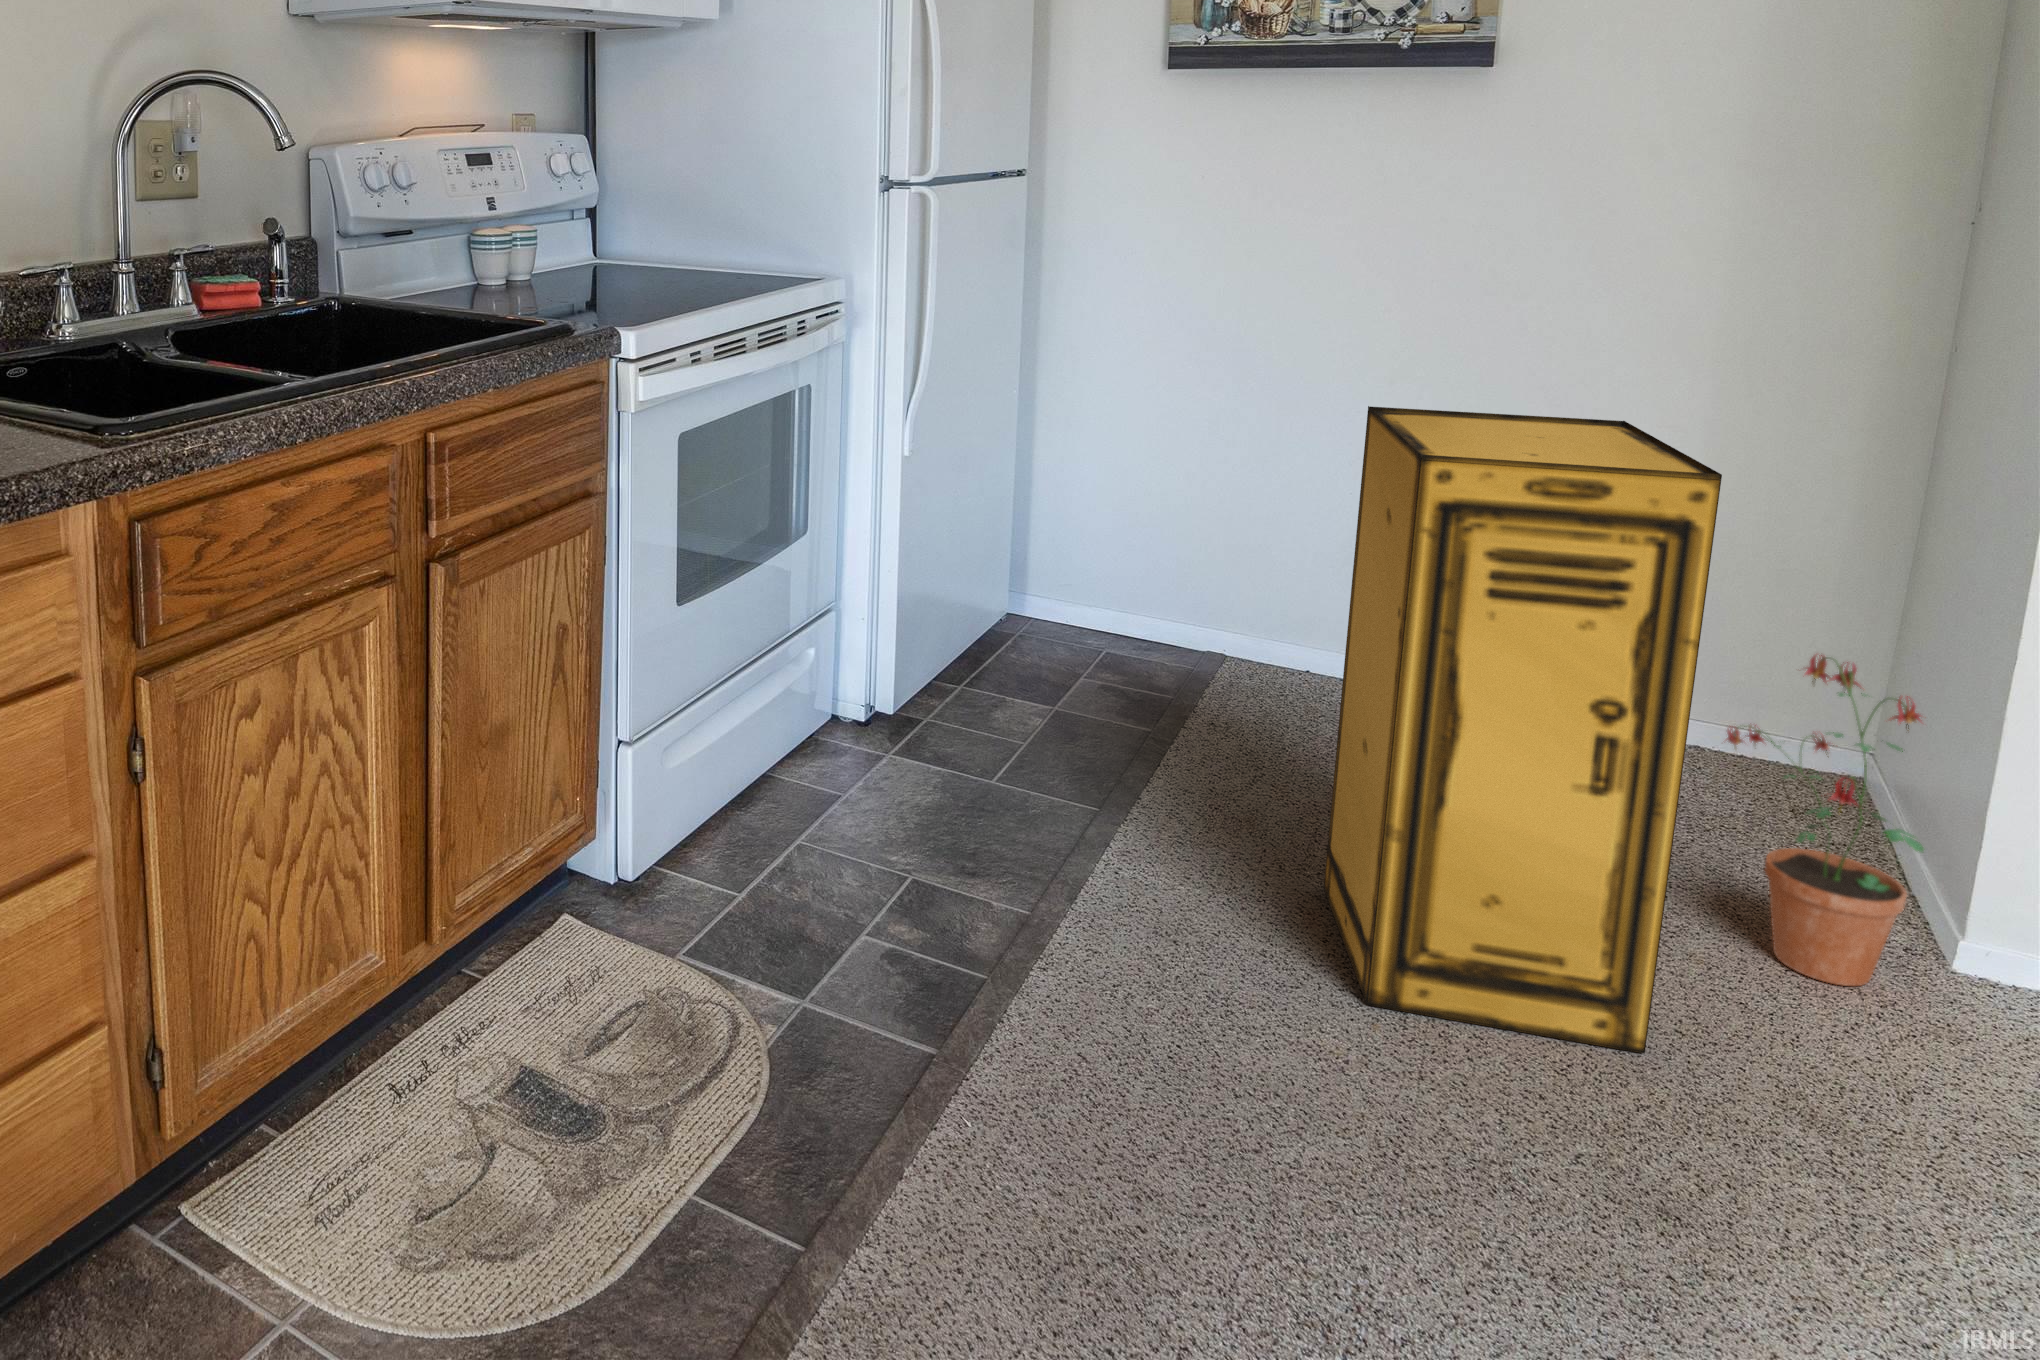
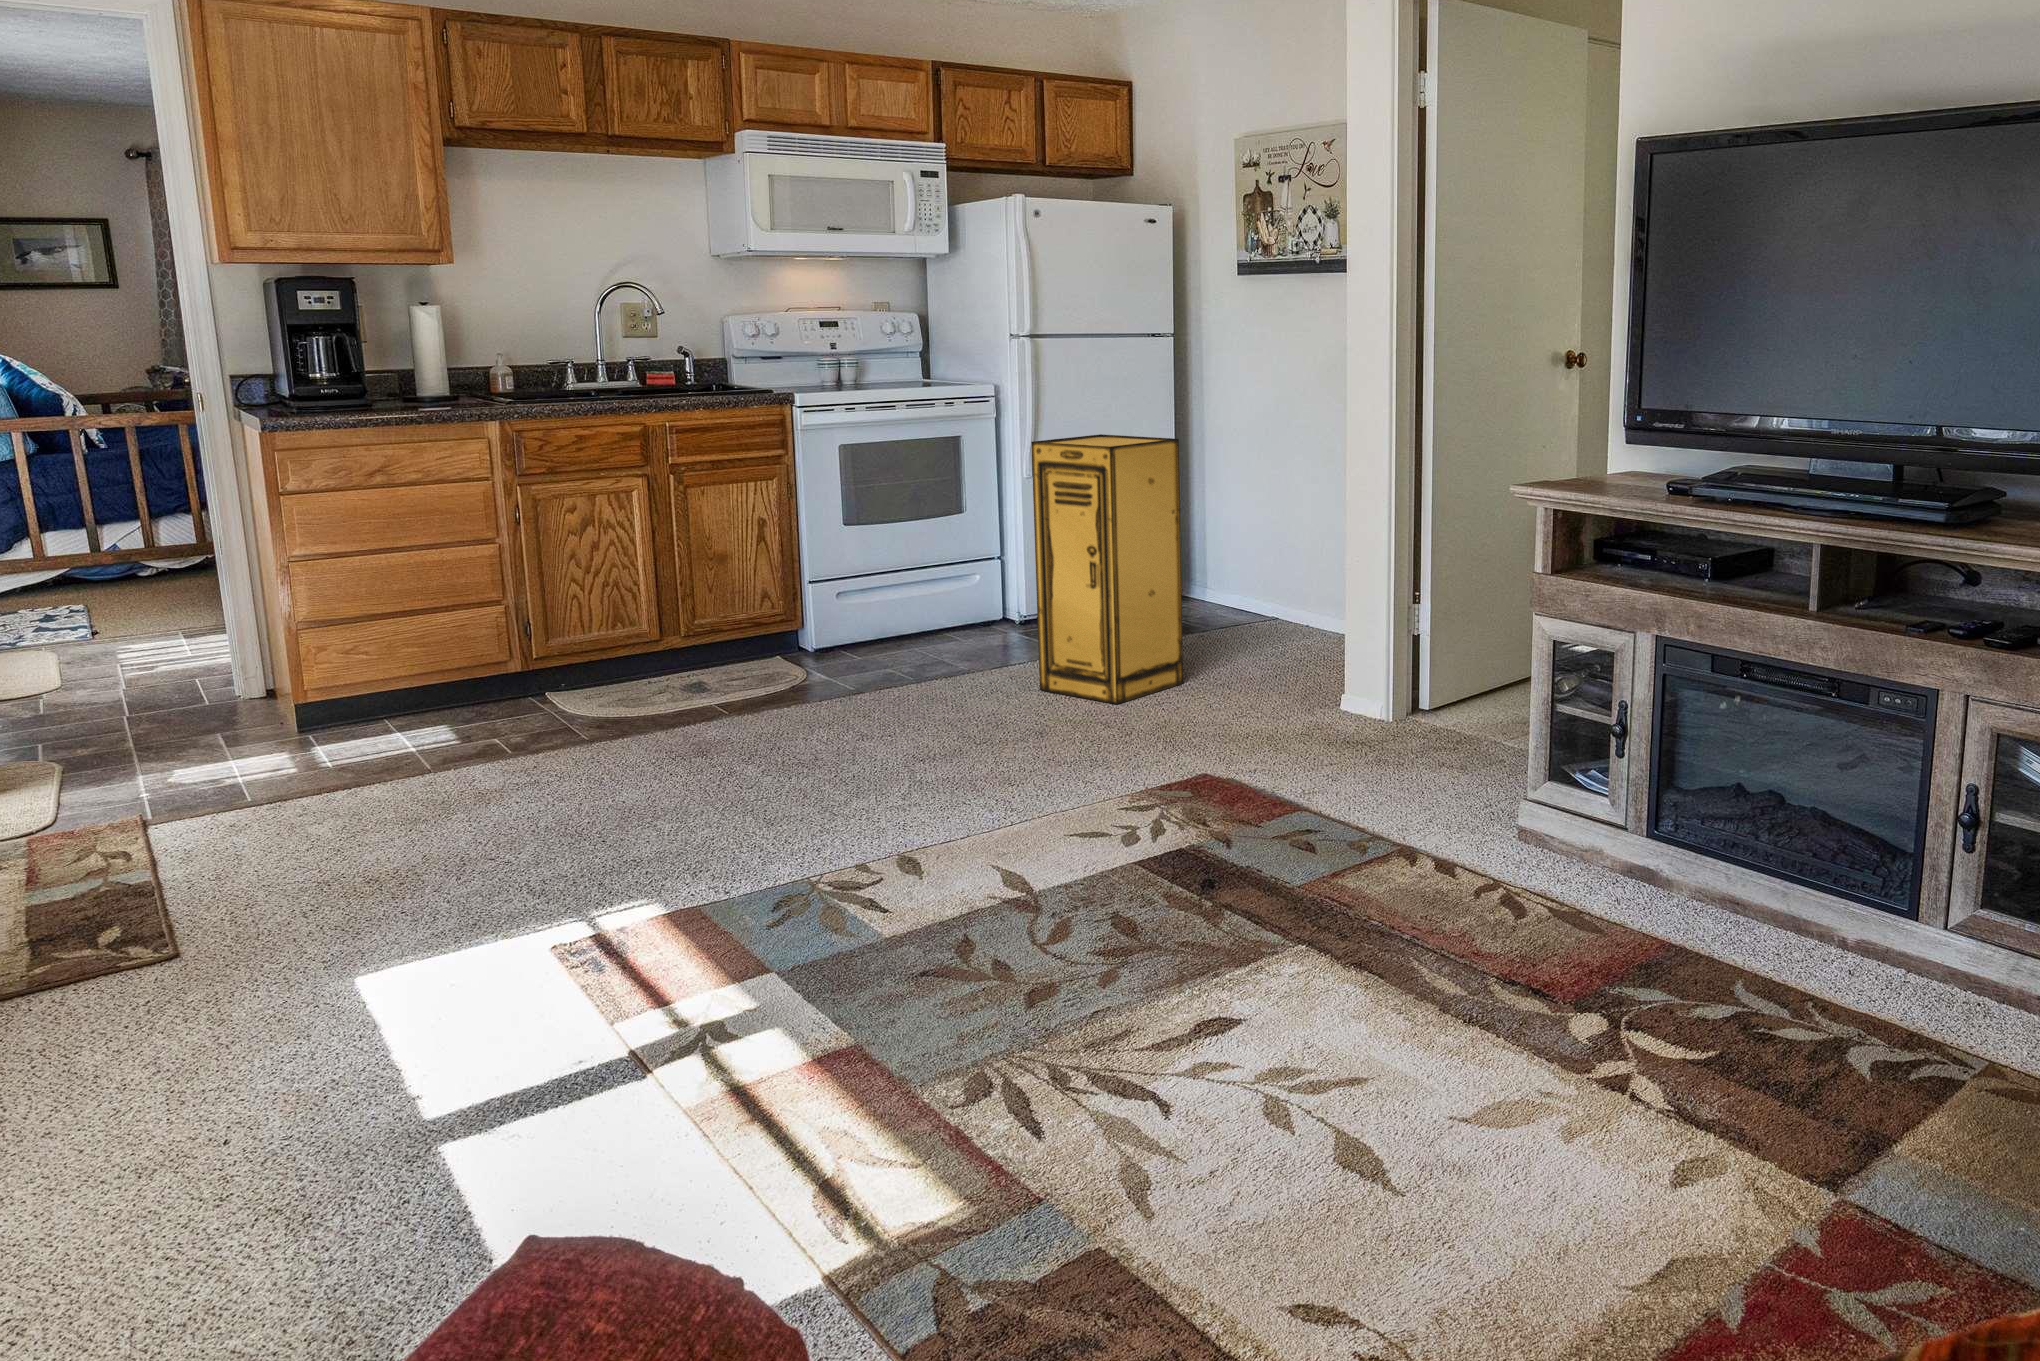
potted plant: present [1726,655,1924,986] -> none [1232,553,1286,701]

